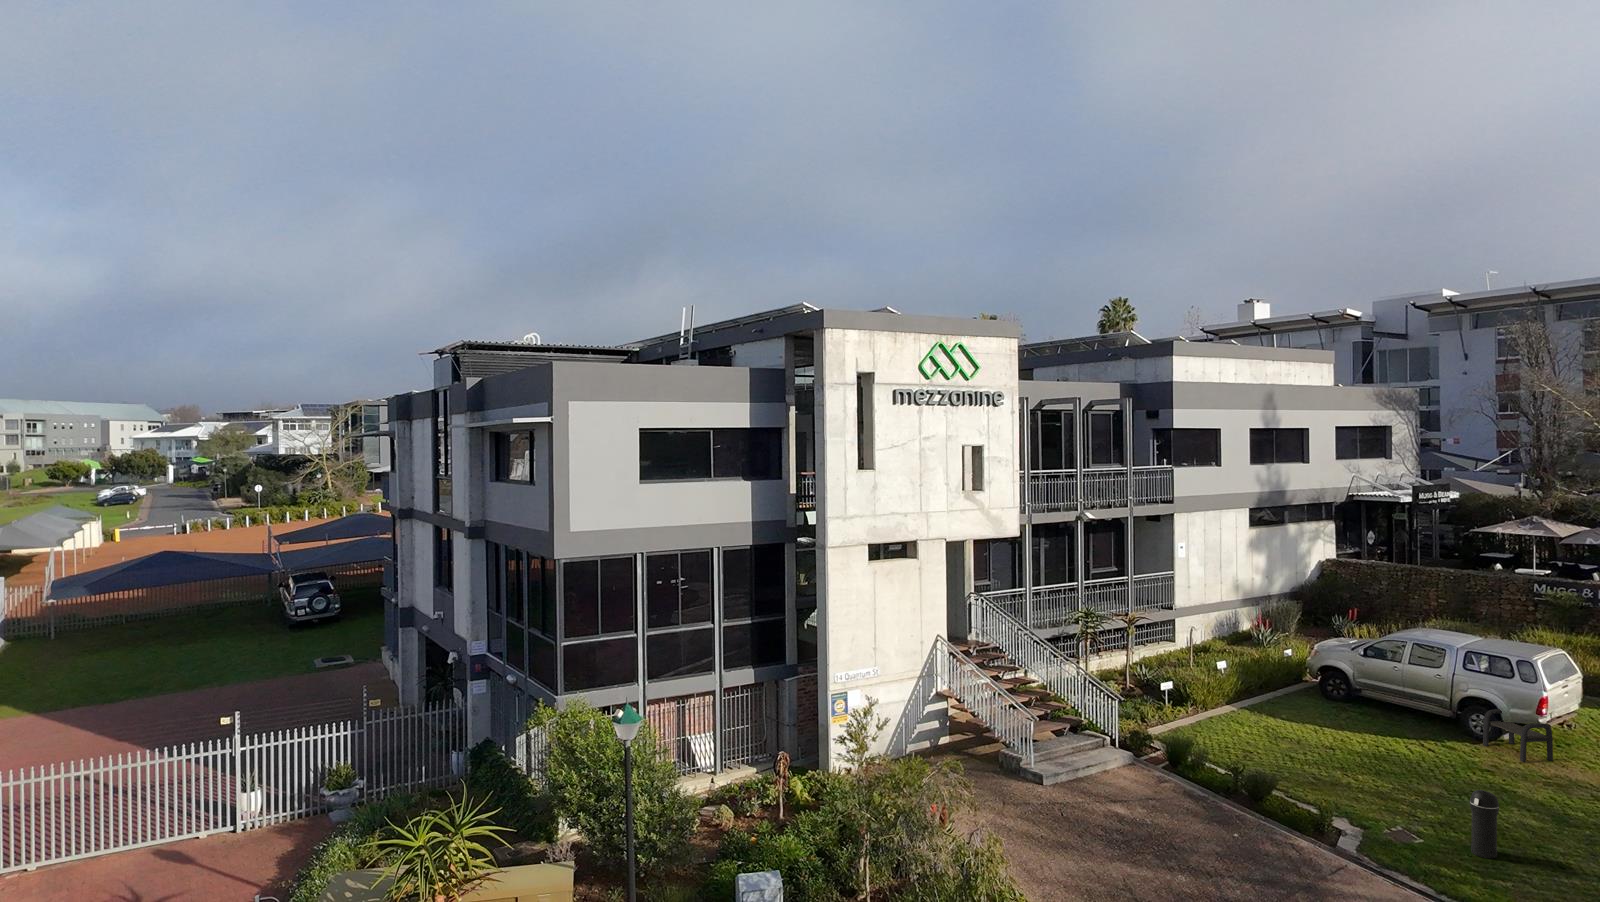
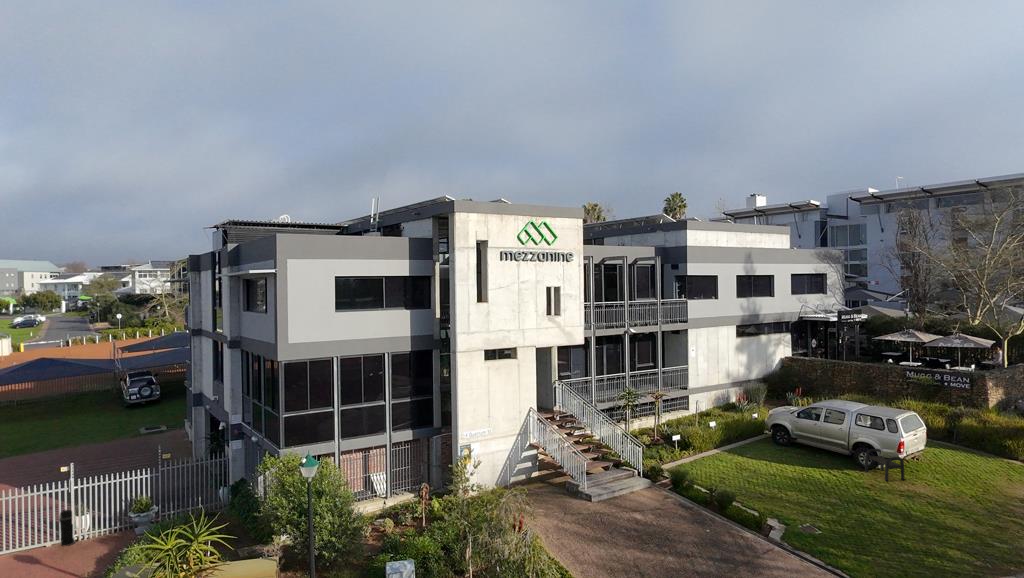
trash can: present [1470,790,1499,858] -> present [59,510,75,546]

